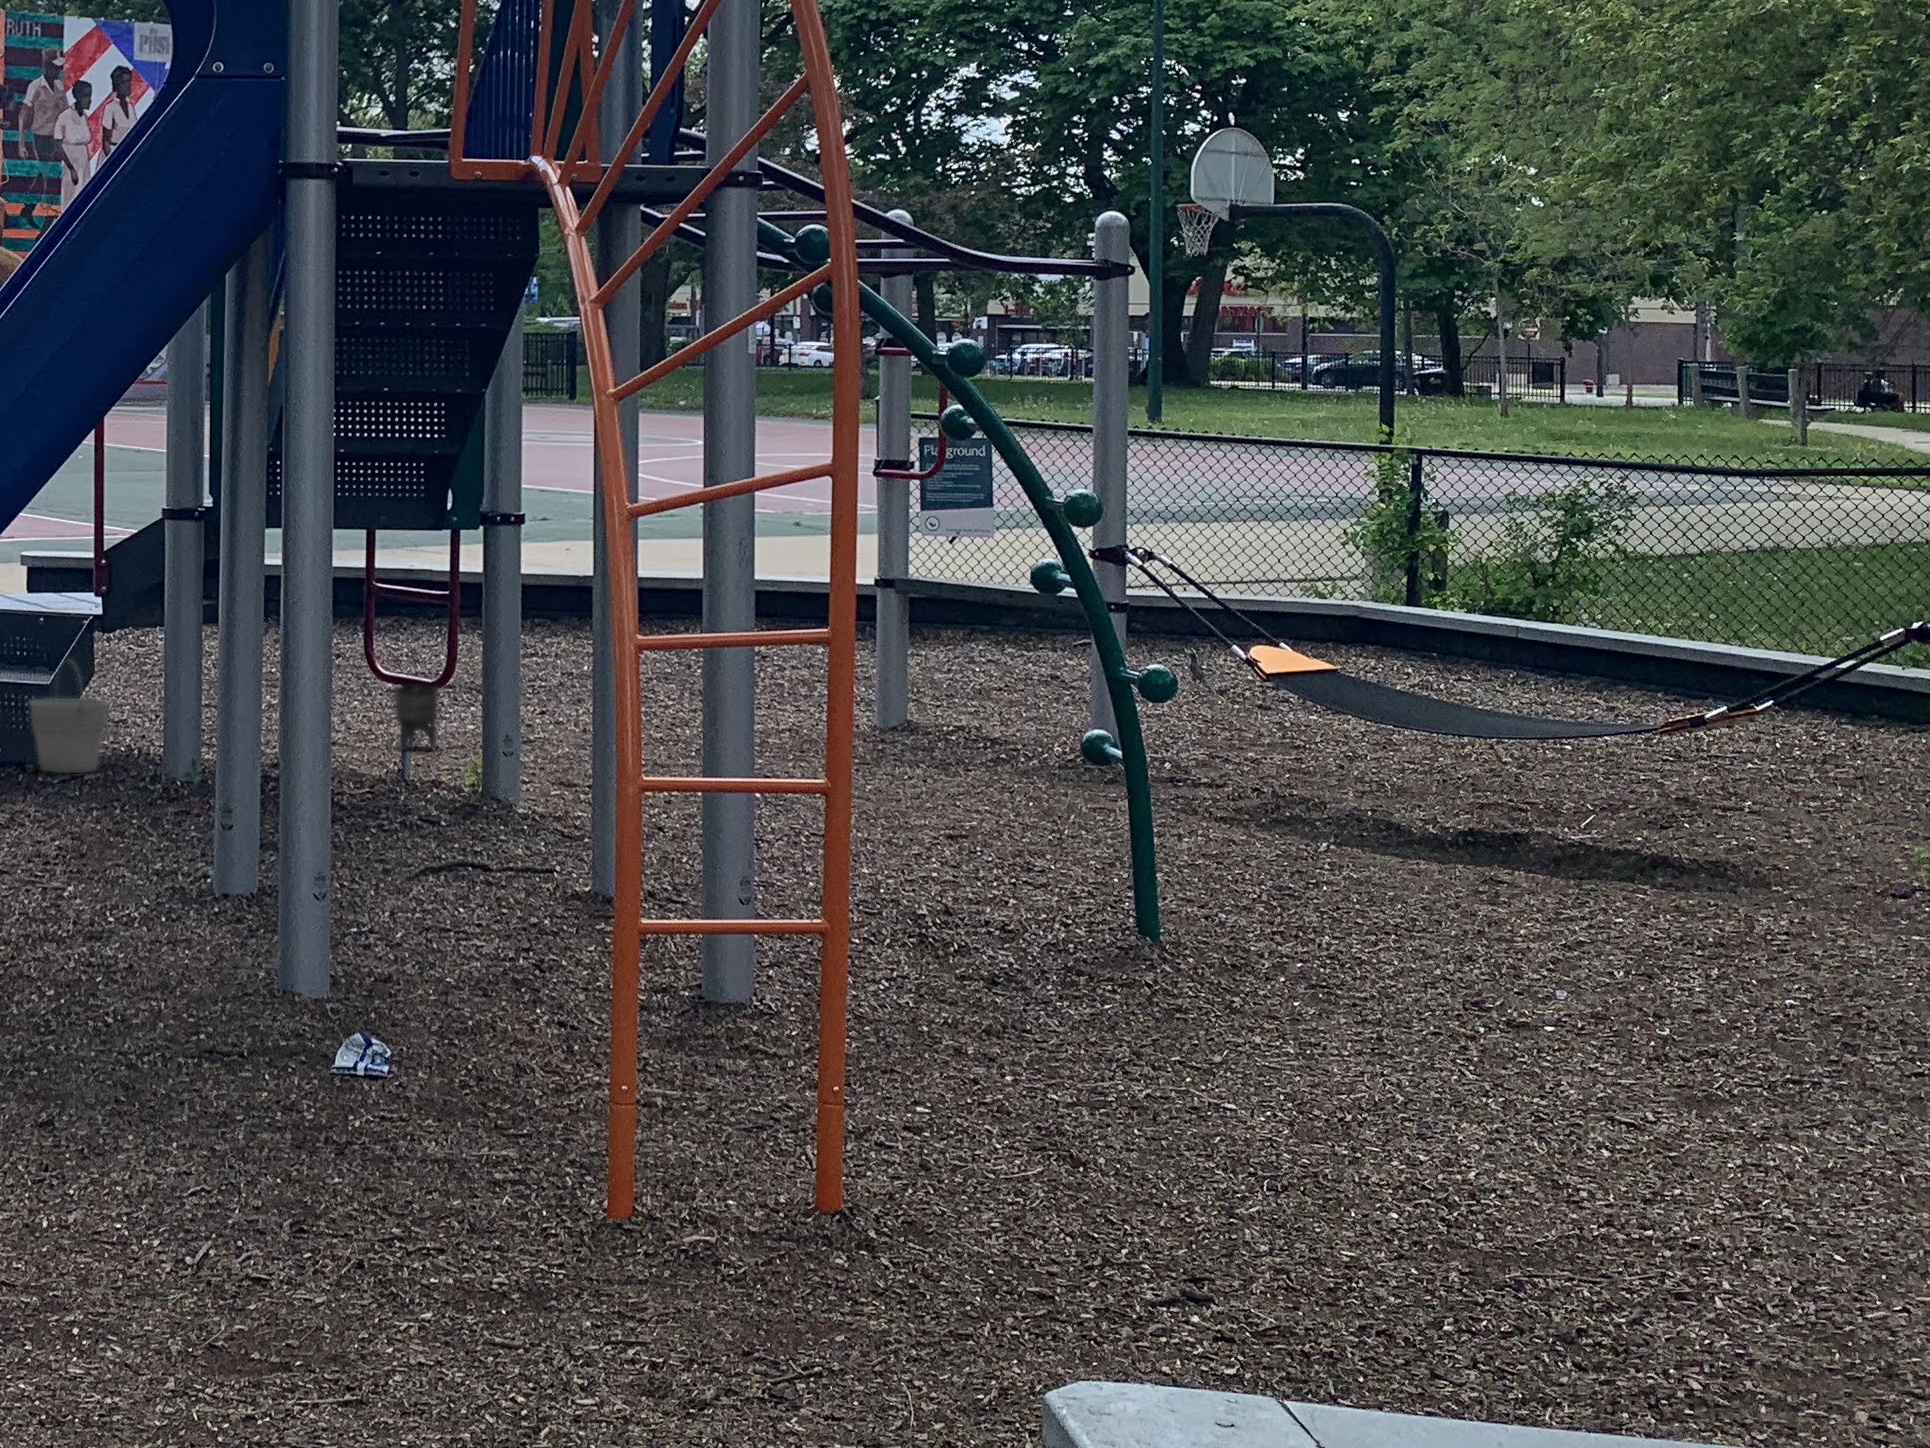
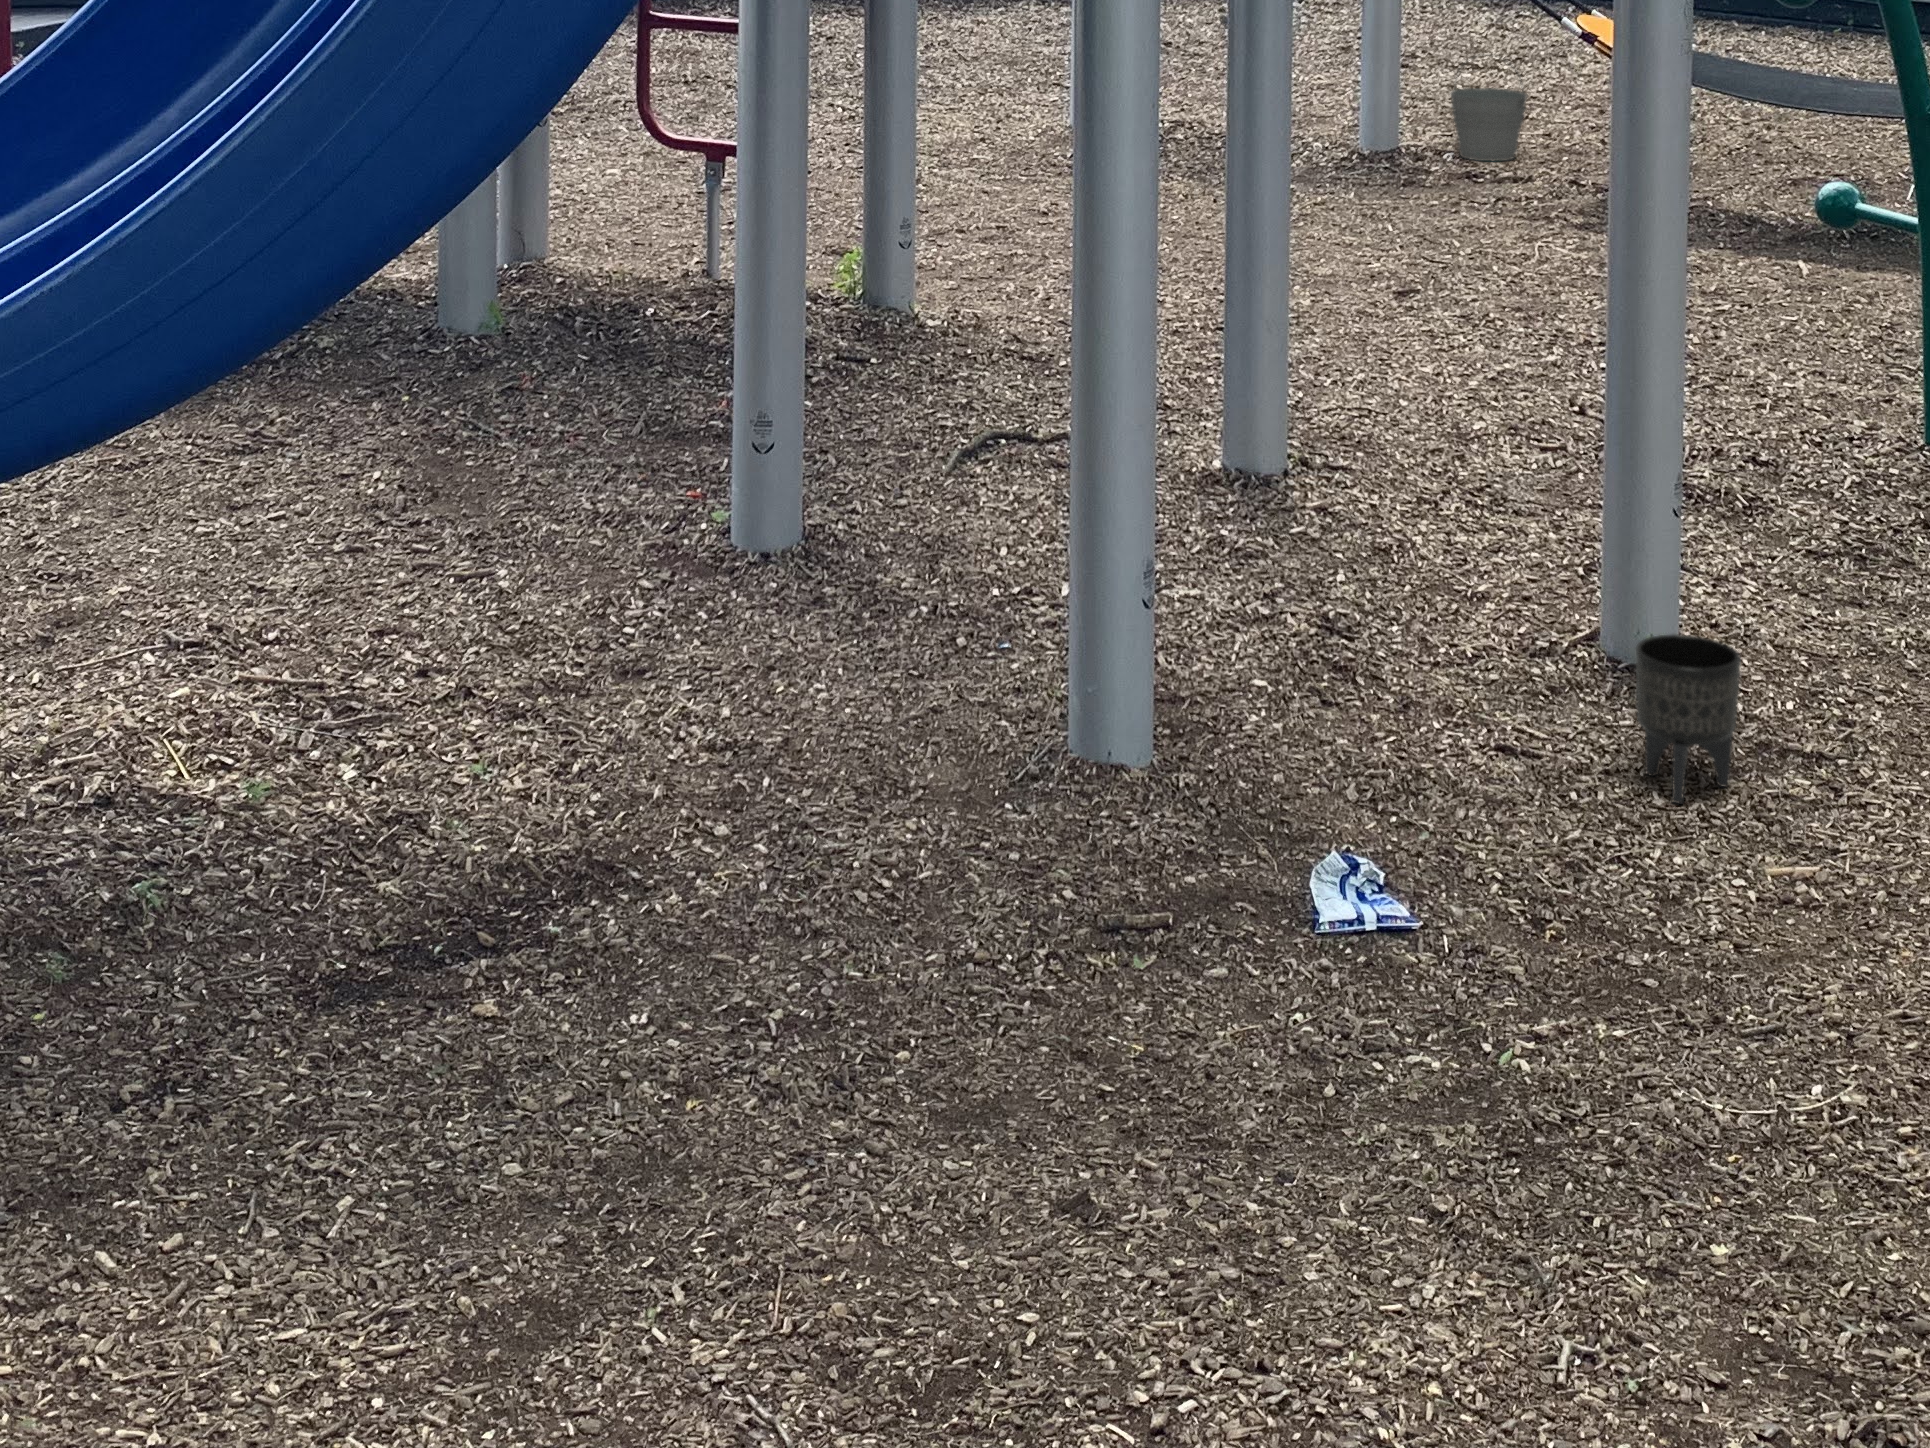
bucket: present [30,665,109,773] -> present [1450,54,1527,161]

